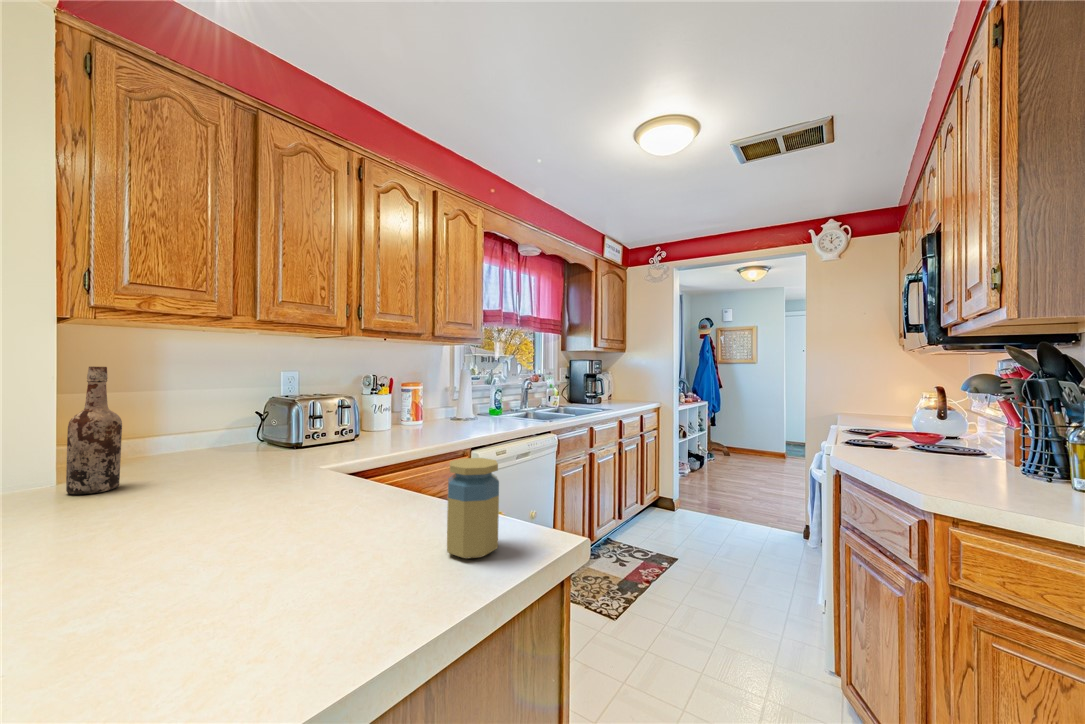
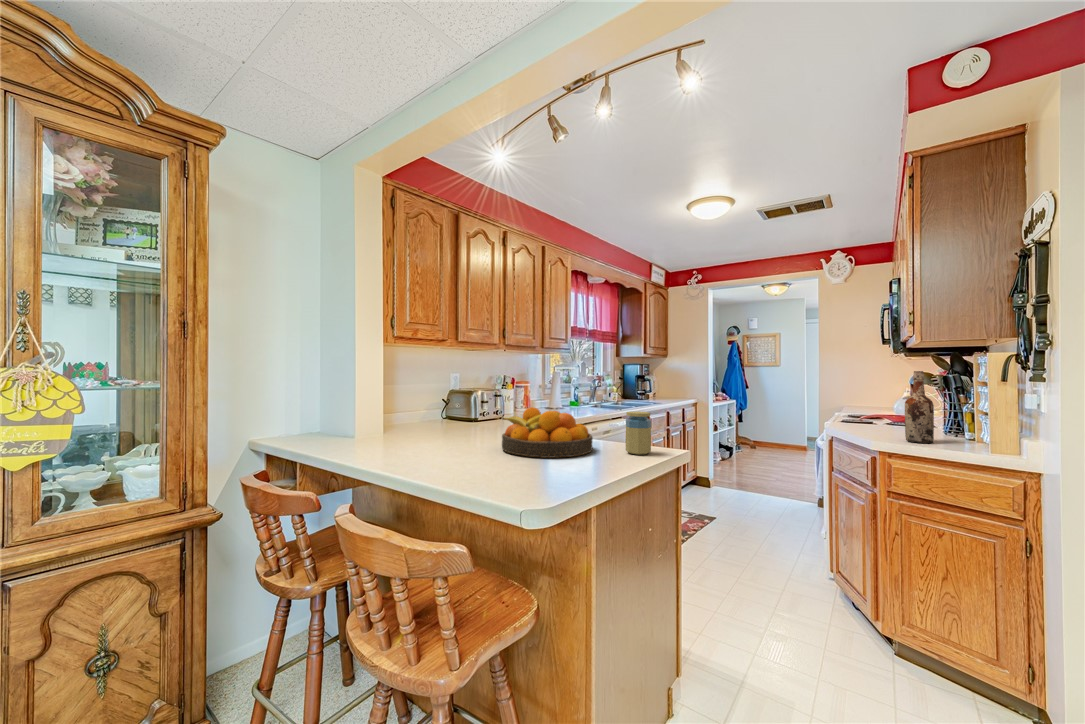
wine bottle: present [66,367,122,494] -> present [905,371,934,443]
fruit bowl: none [165,446,391,581] -> present [502,407,593,458]

